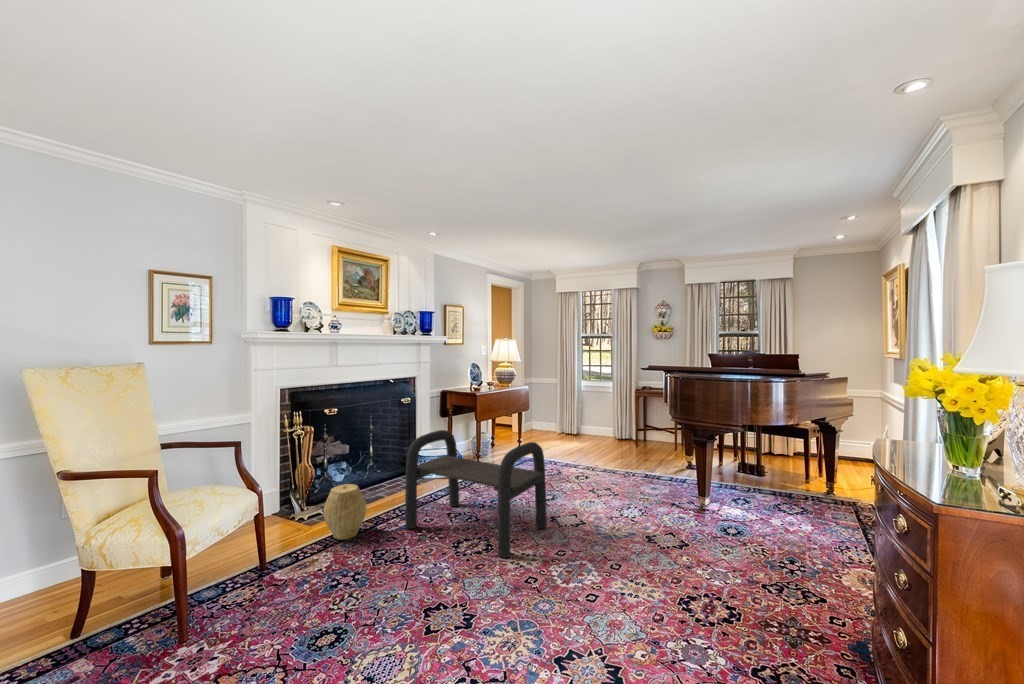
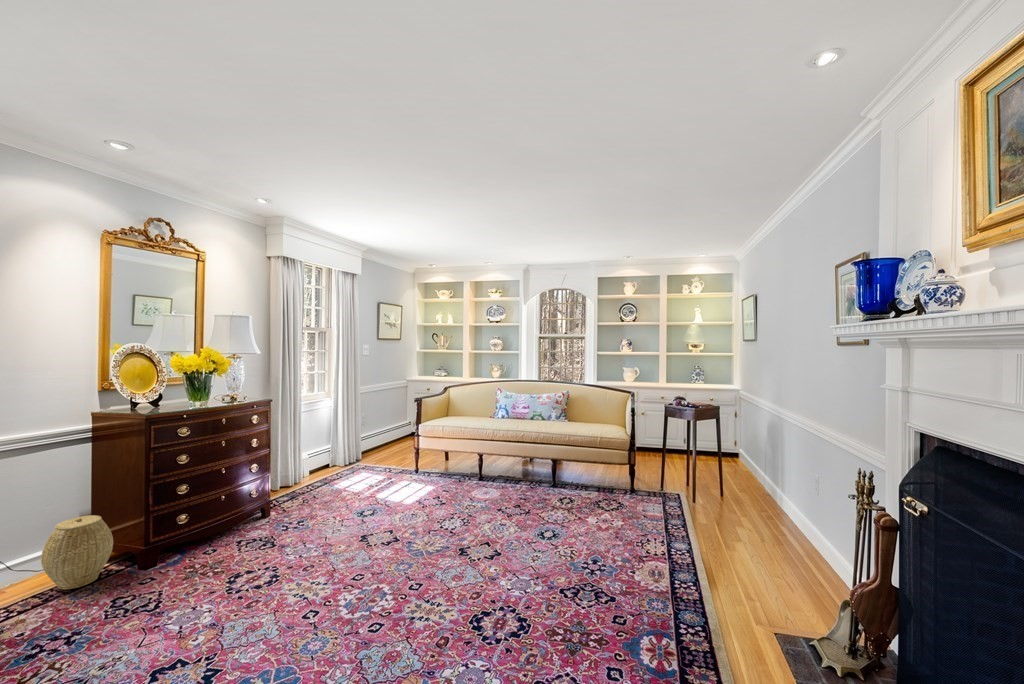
bench: present [405,430,547,558] -> none [171,443,355,590]

